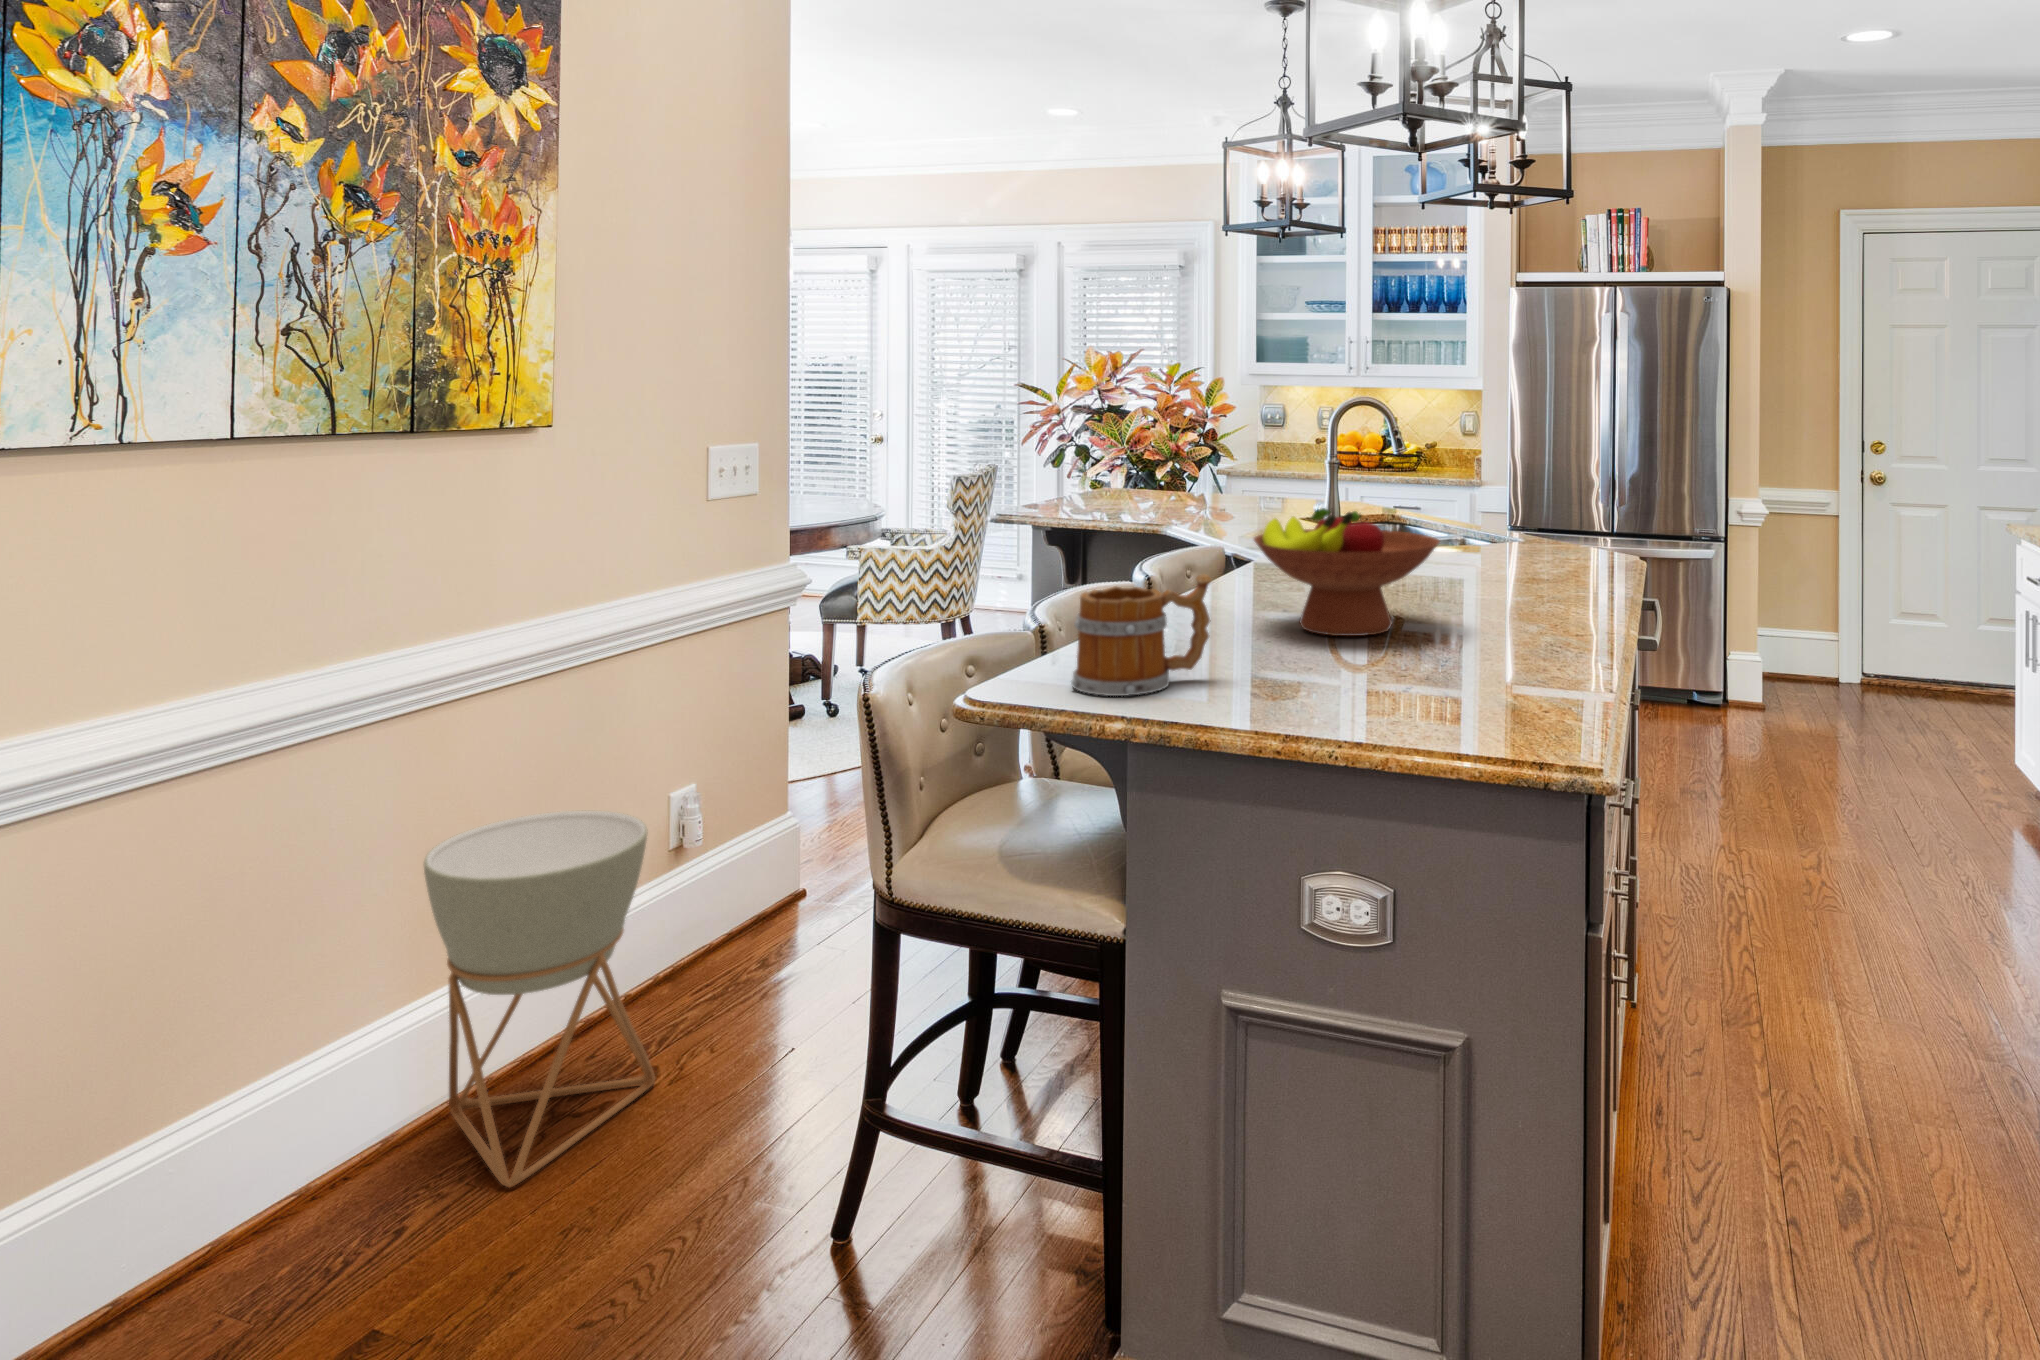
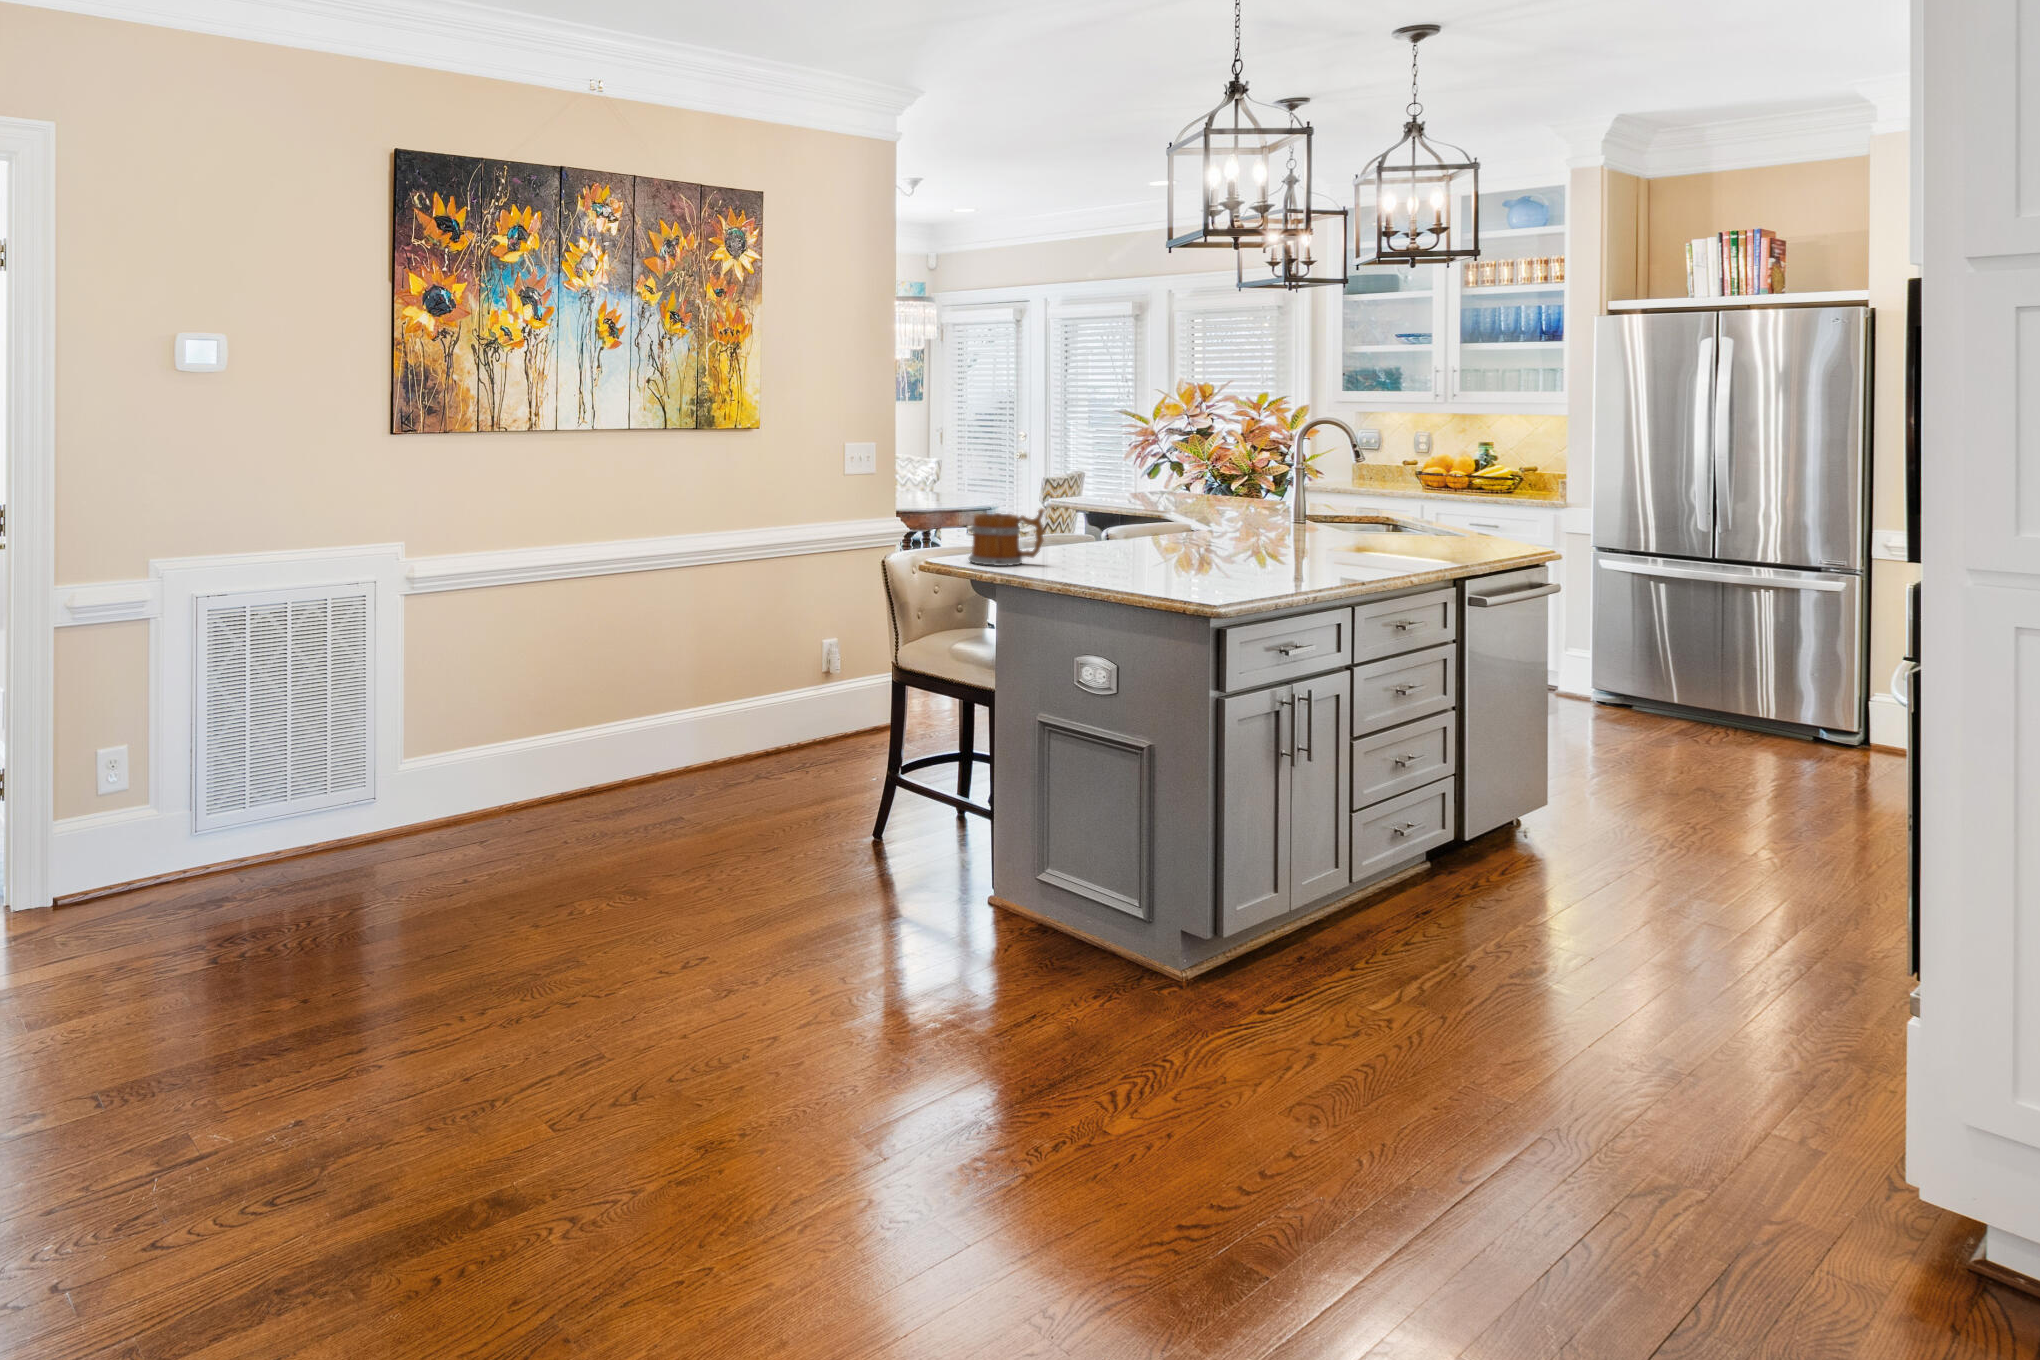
fruit bowl: present [1254,508,1439,636] -> none [1106,482,1229,559]
planter: present [424,811,655,1187] -> none [704,629,809,795]

